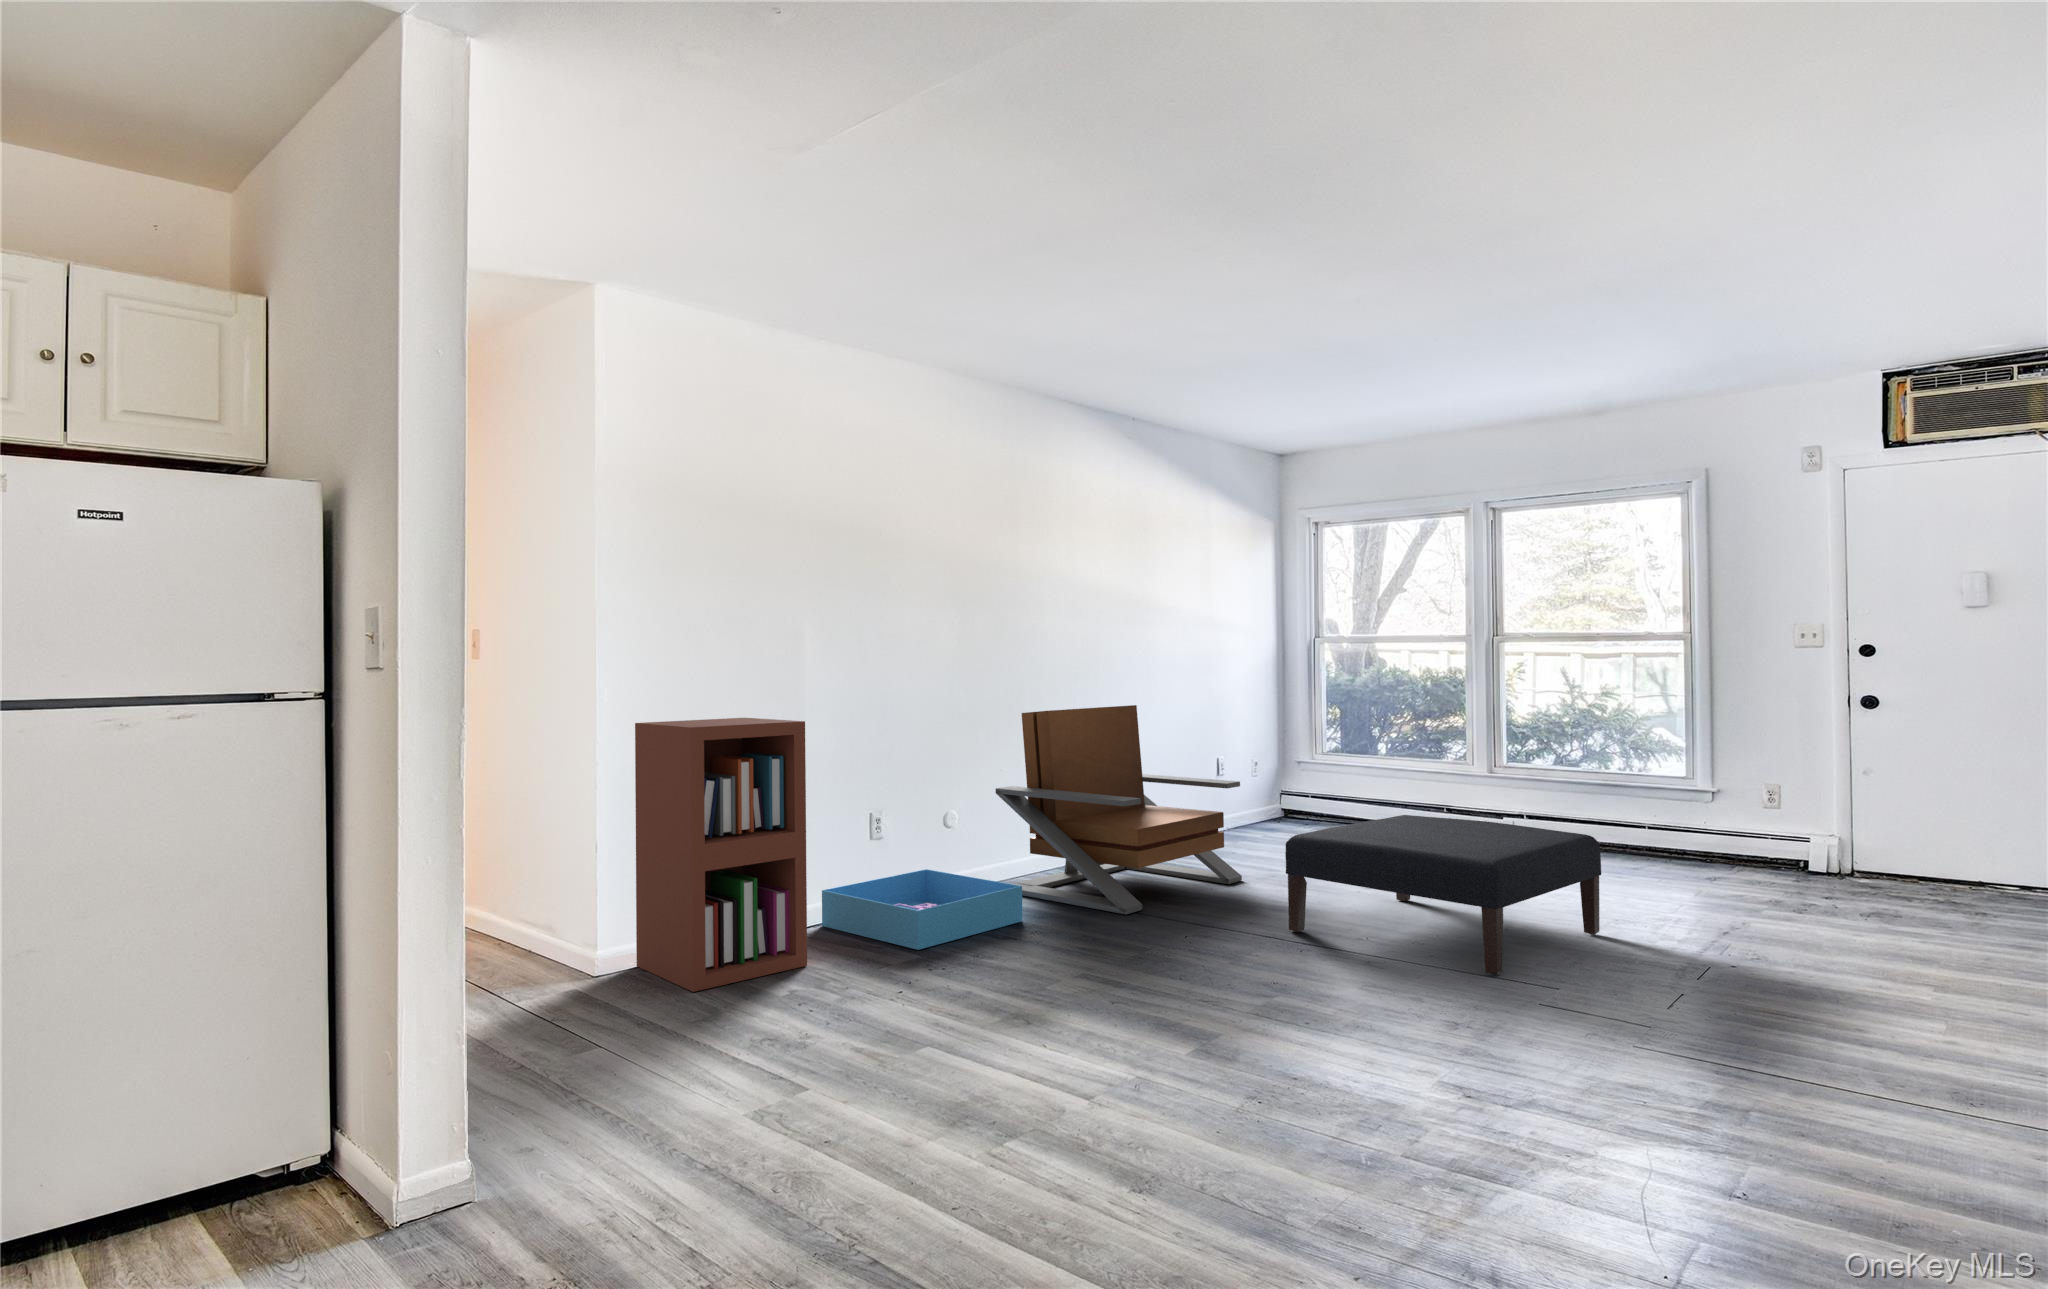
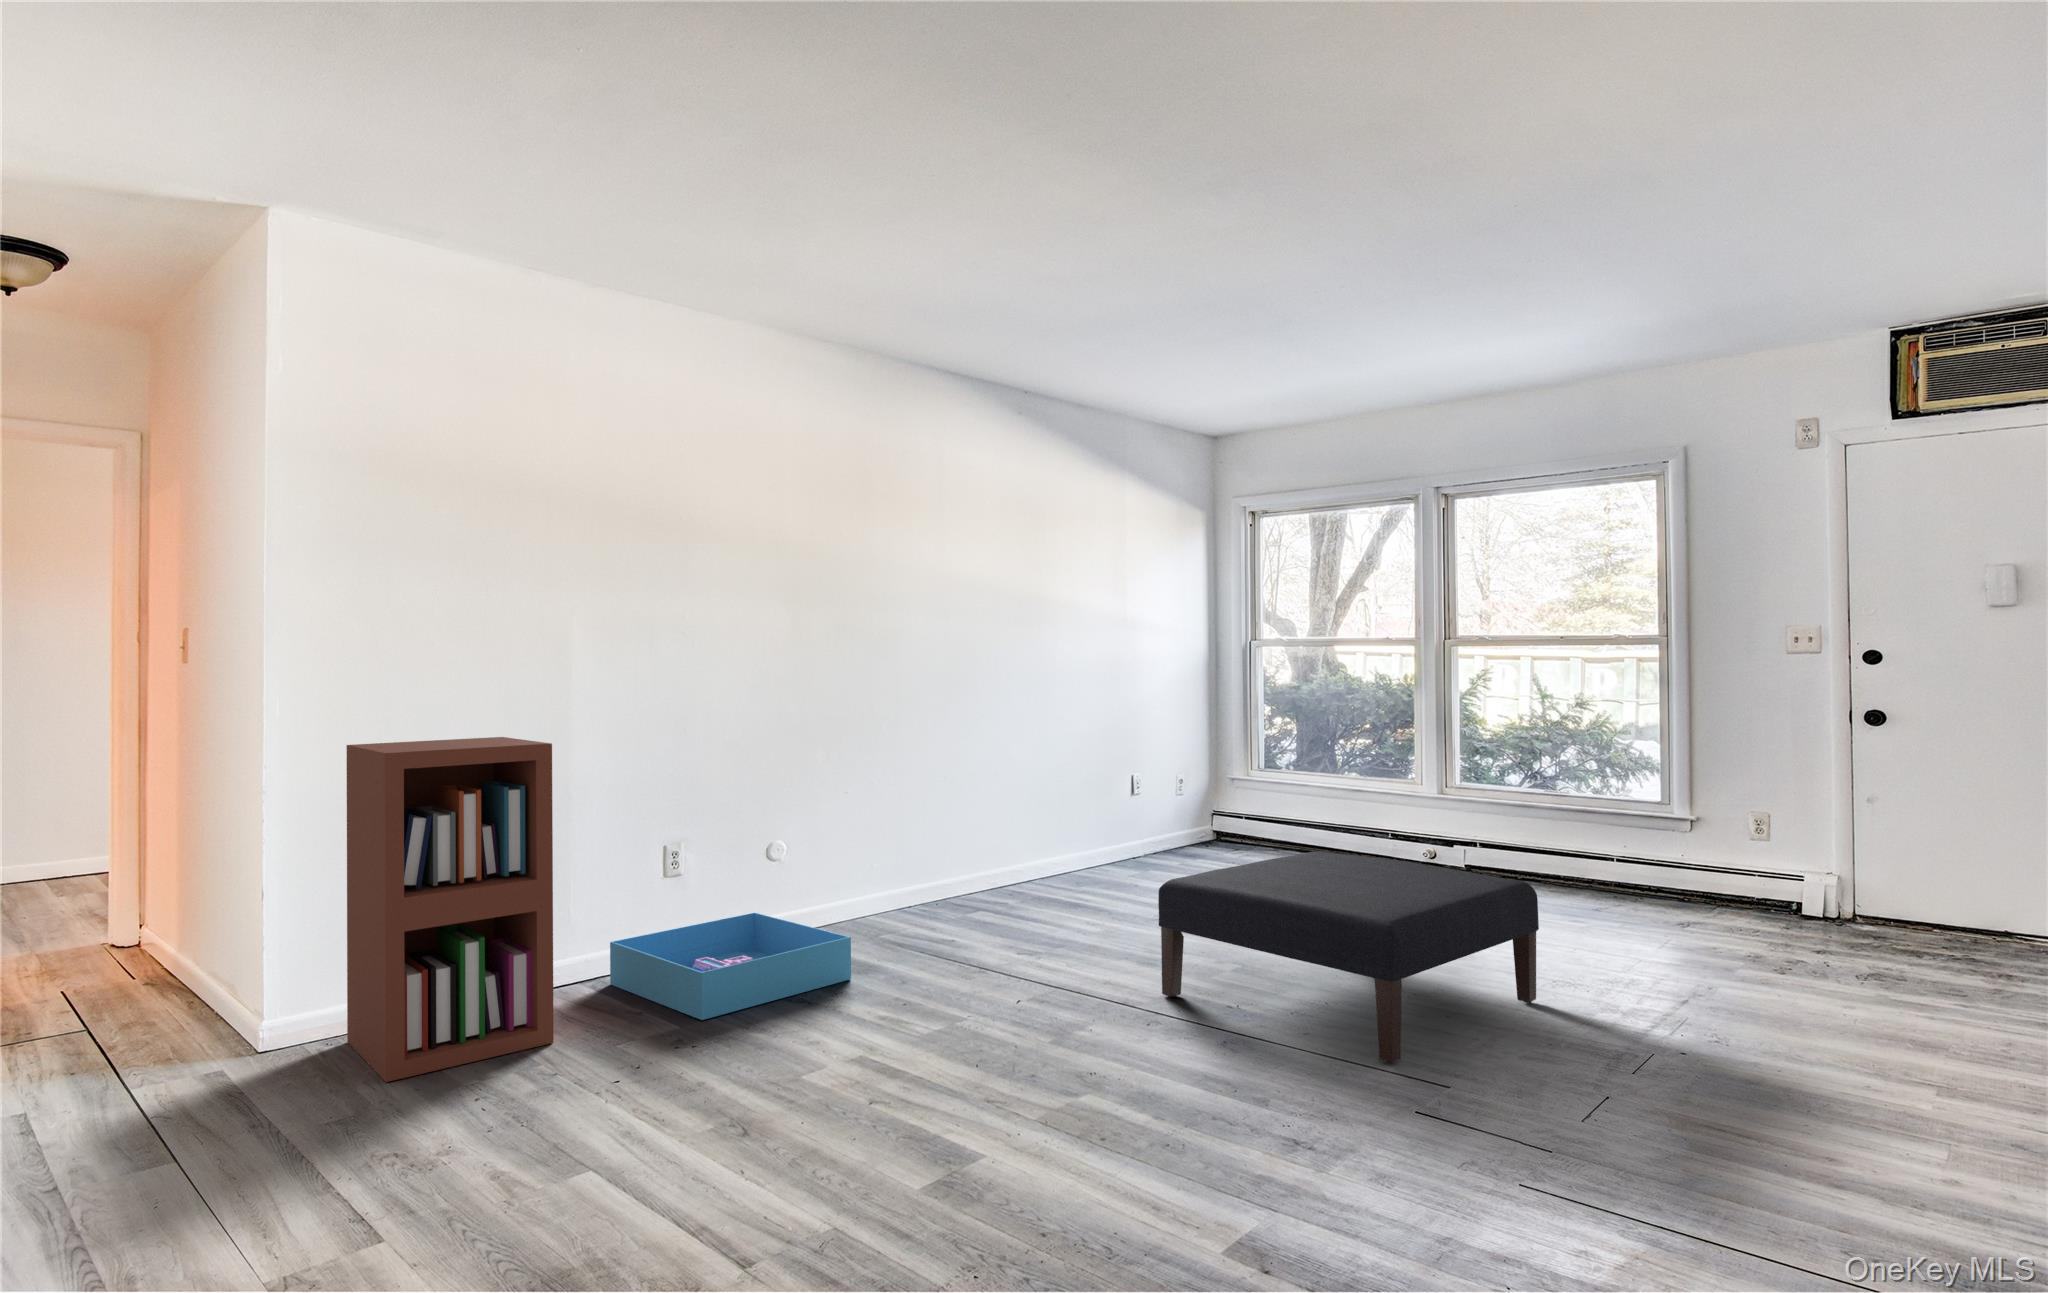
lounge chair: present [995,705,1242,914] -> none [844,718,1137,970]

